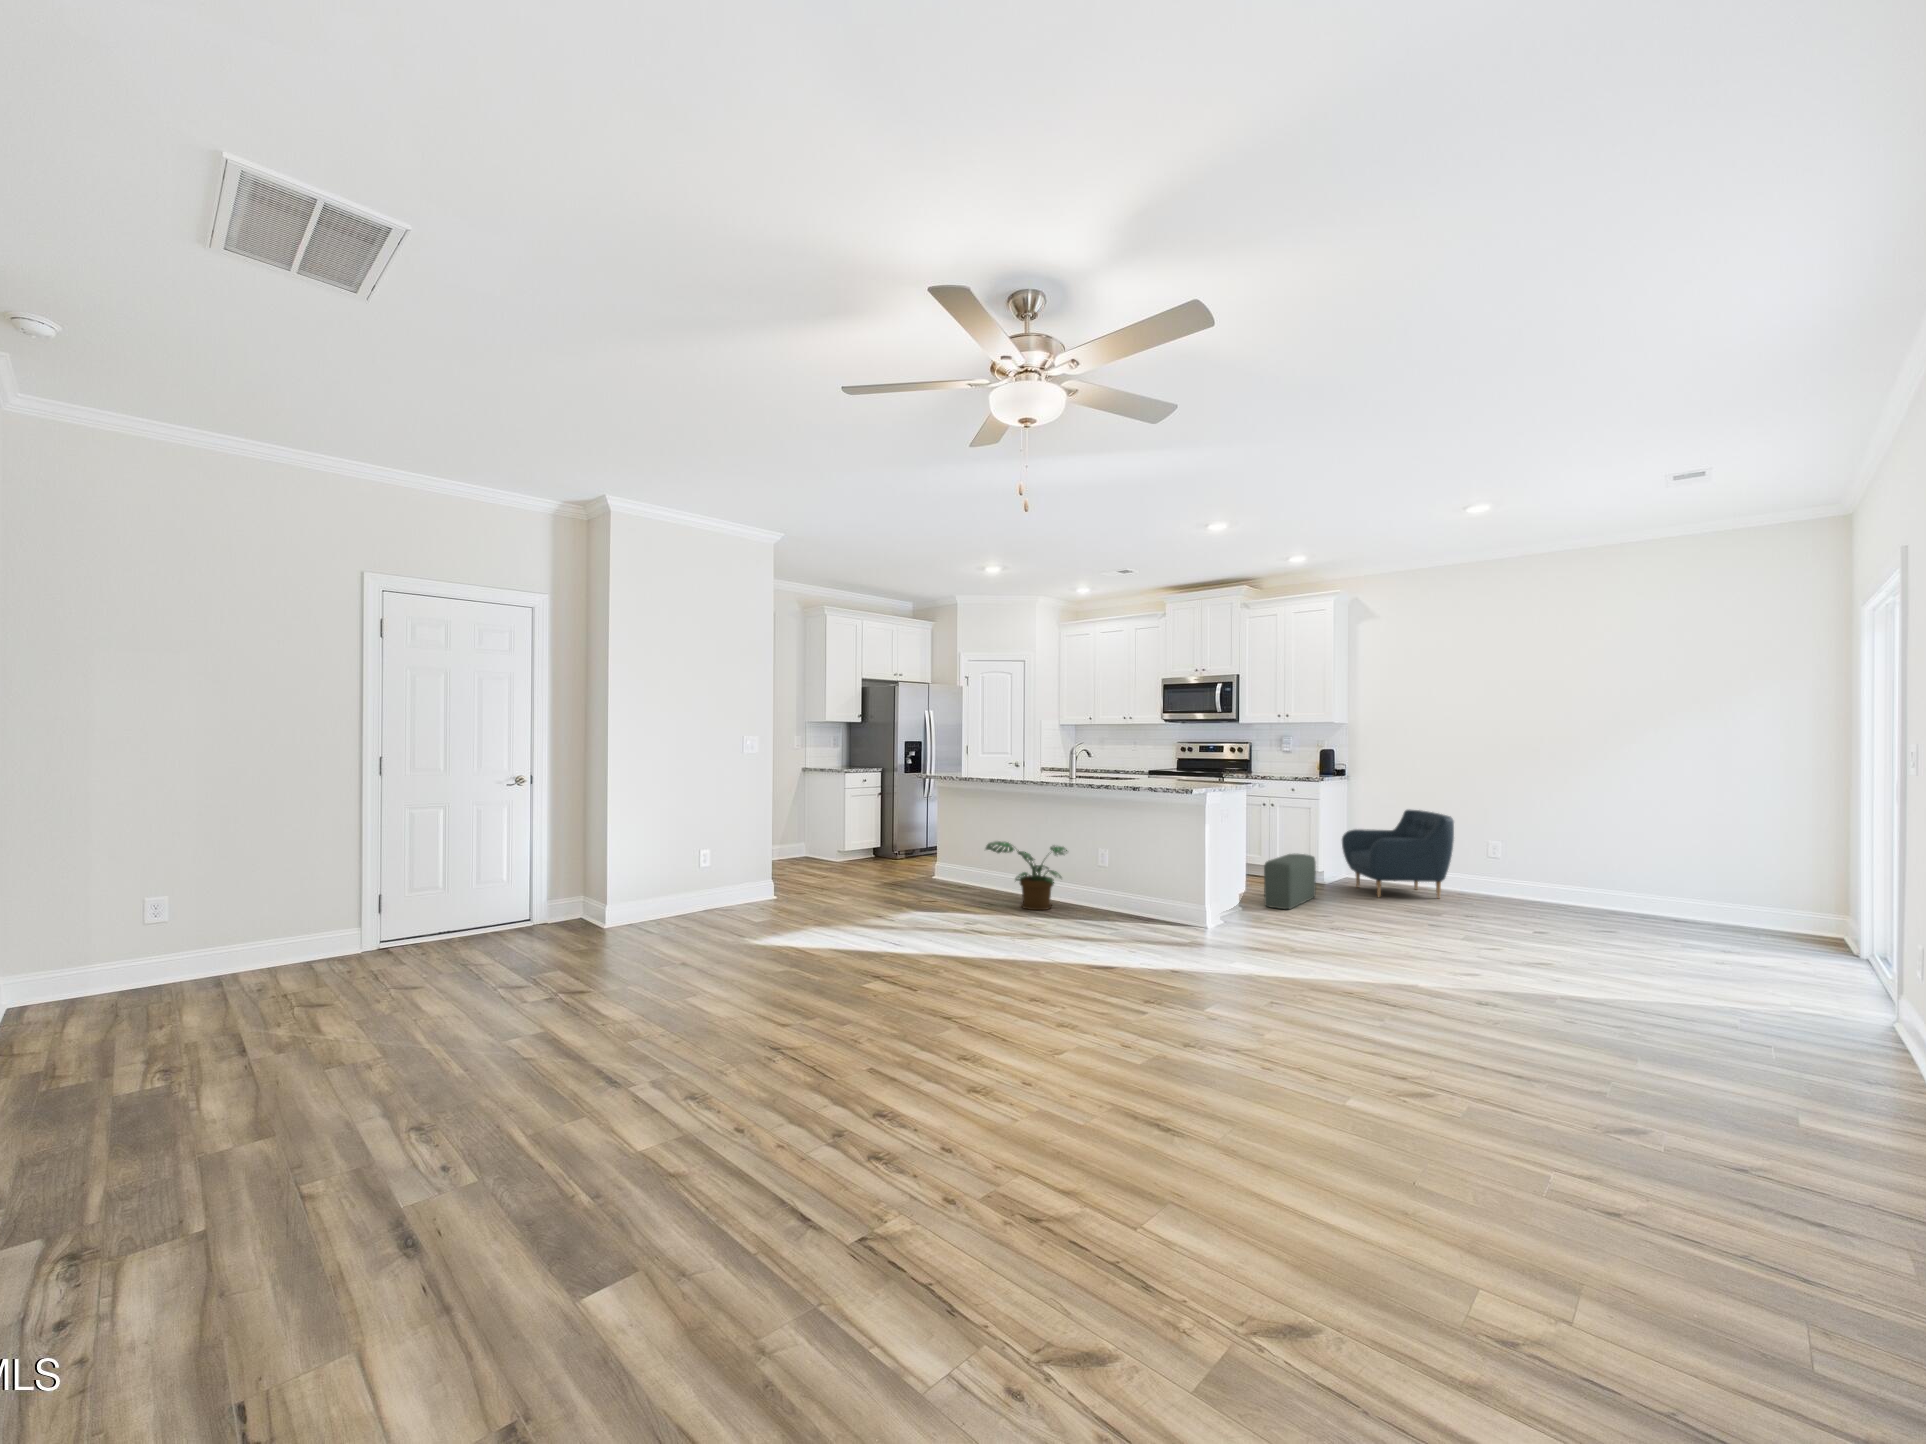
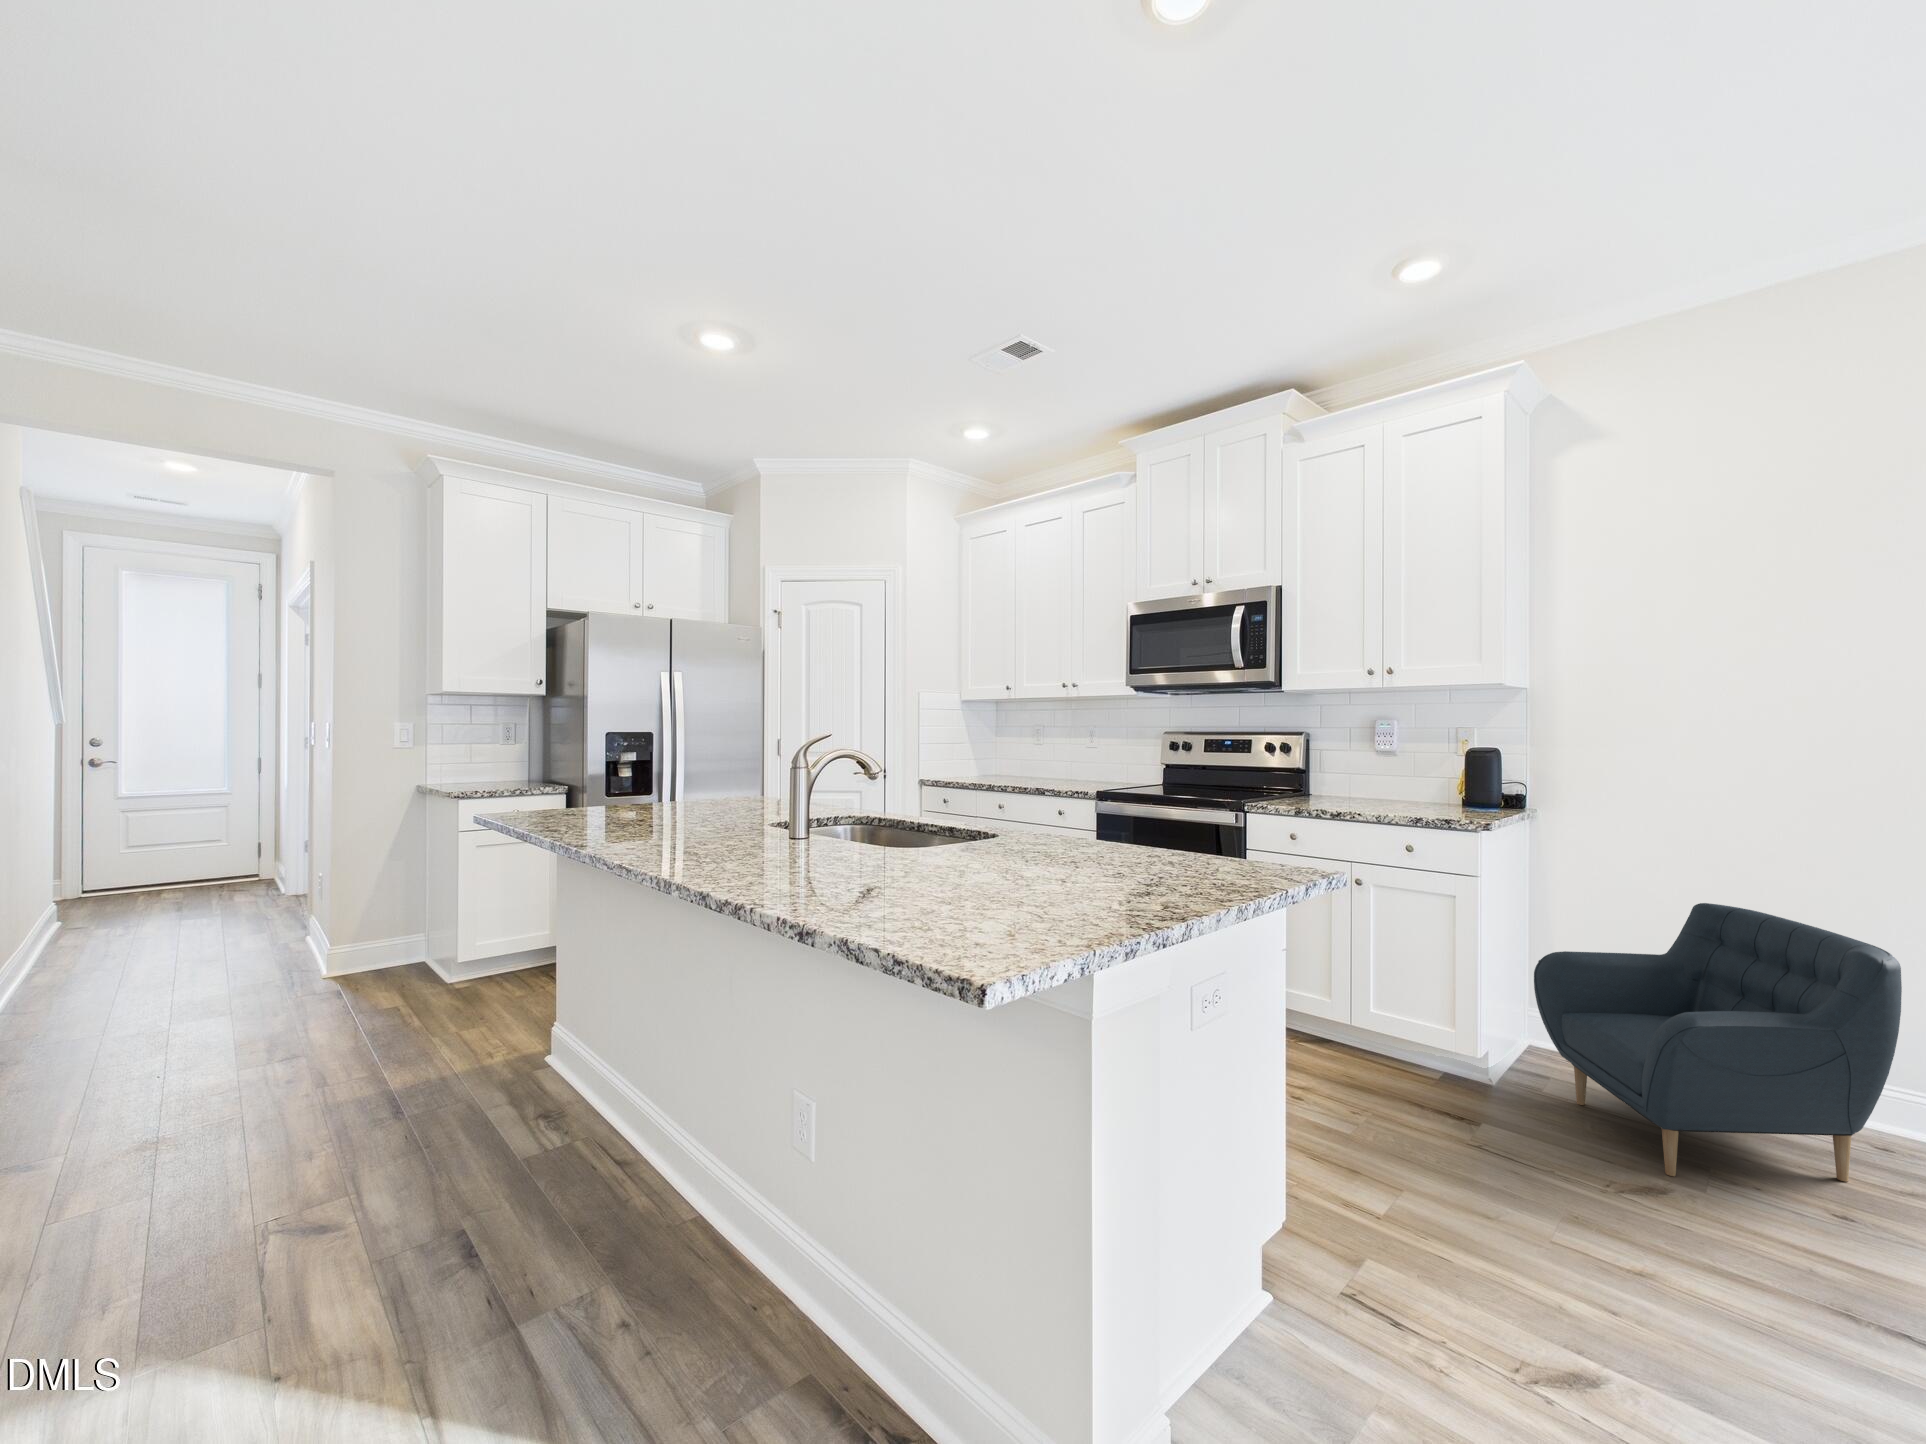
potted plant: present [986,841,1067,910] -> none [450,1055,737,1321]
pouf: present [1264,854,1316,909] -> none [1351,1047,1493,1299]

